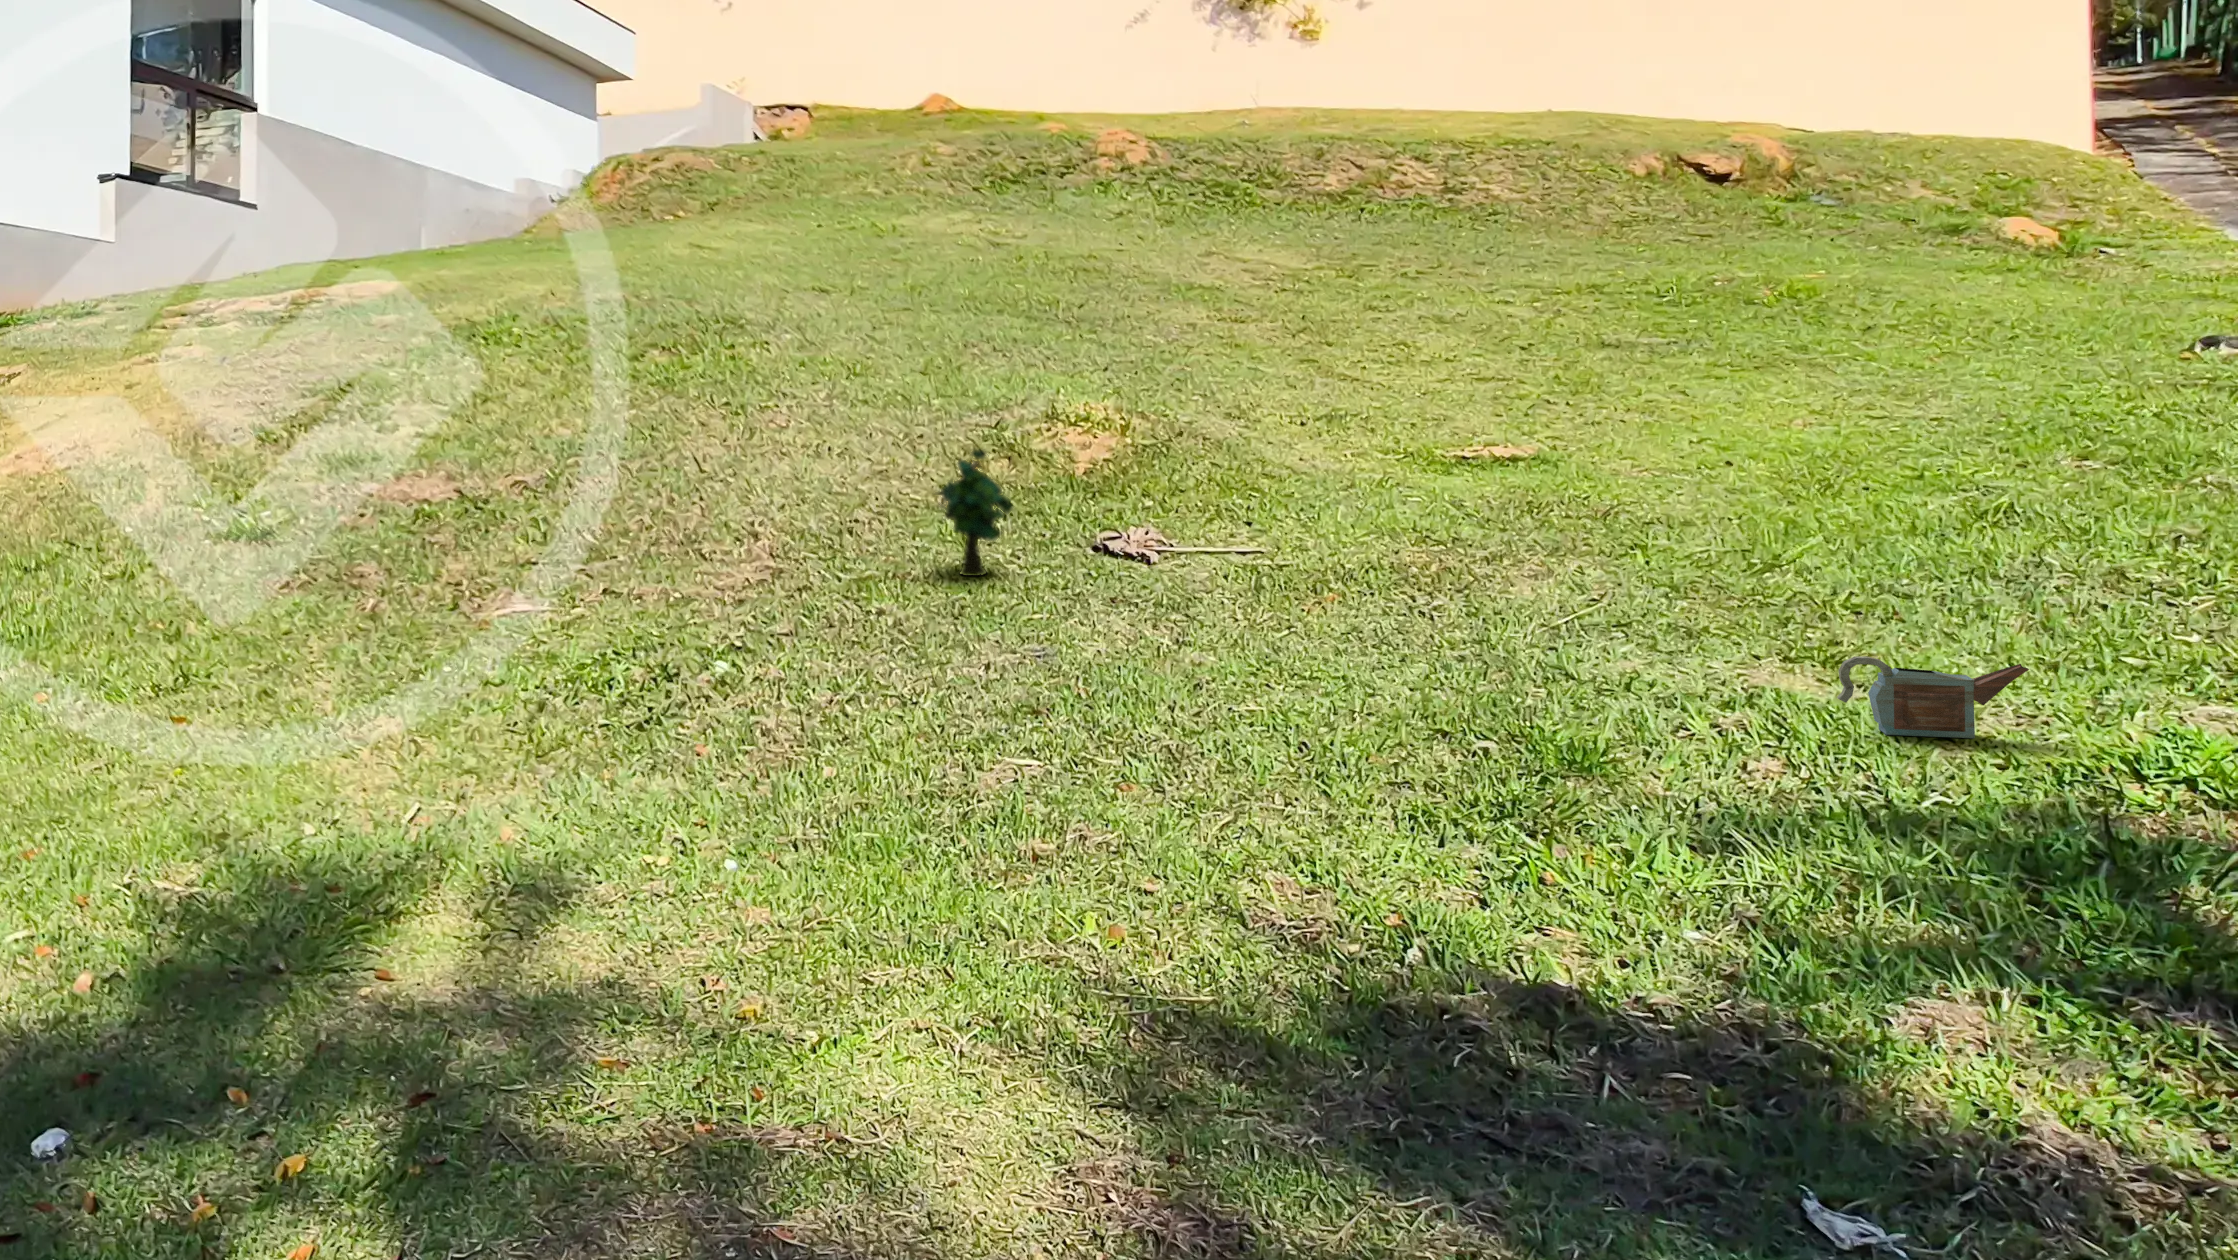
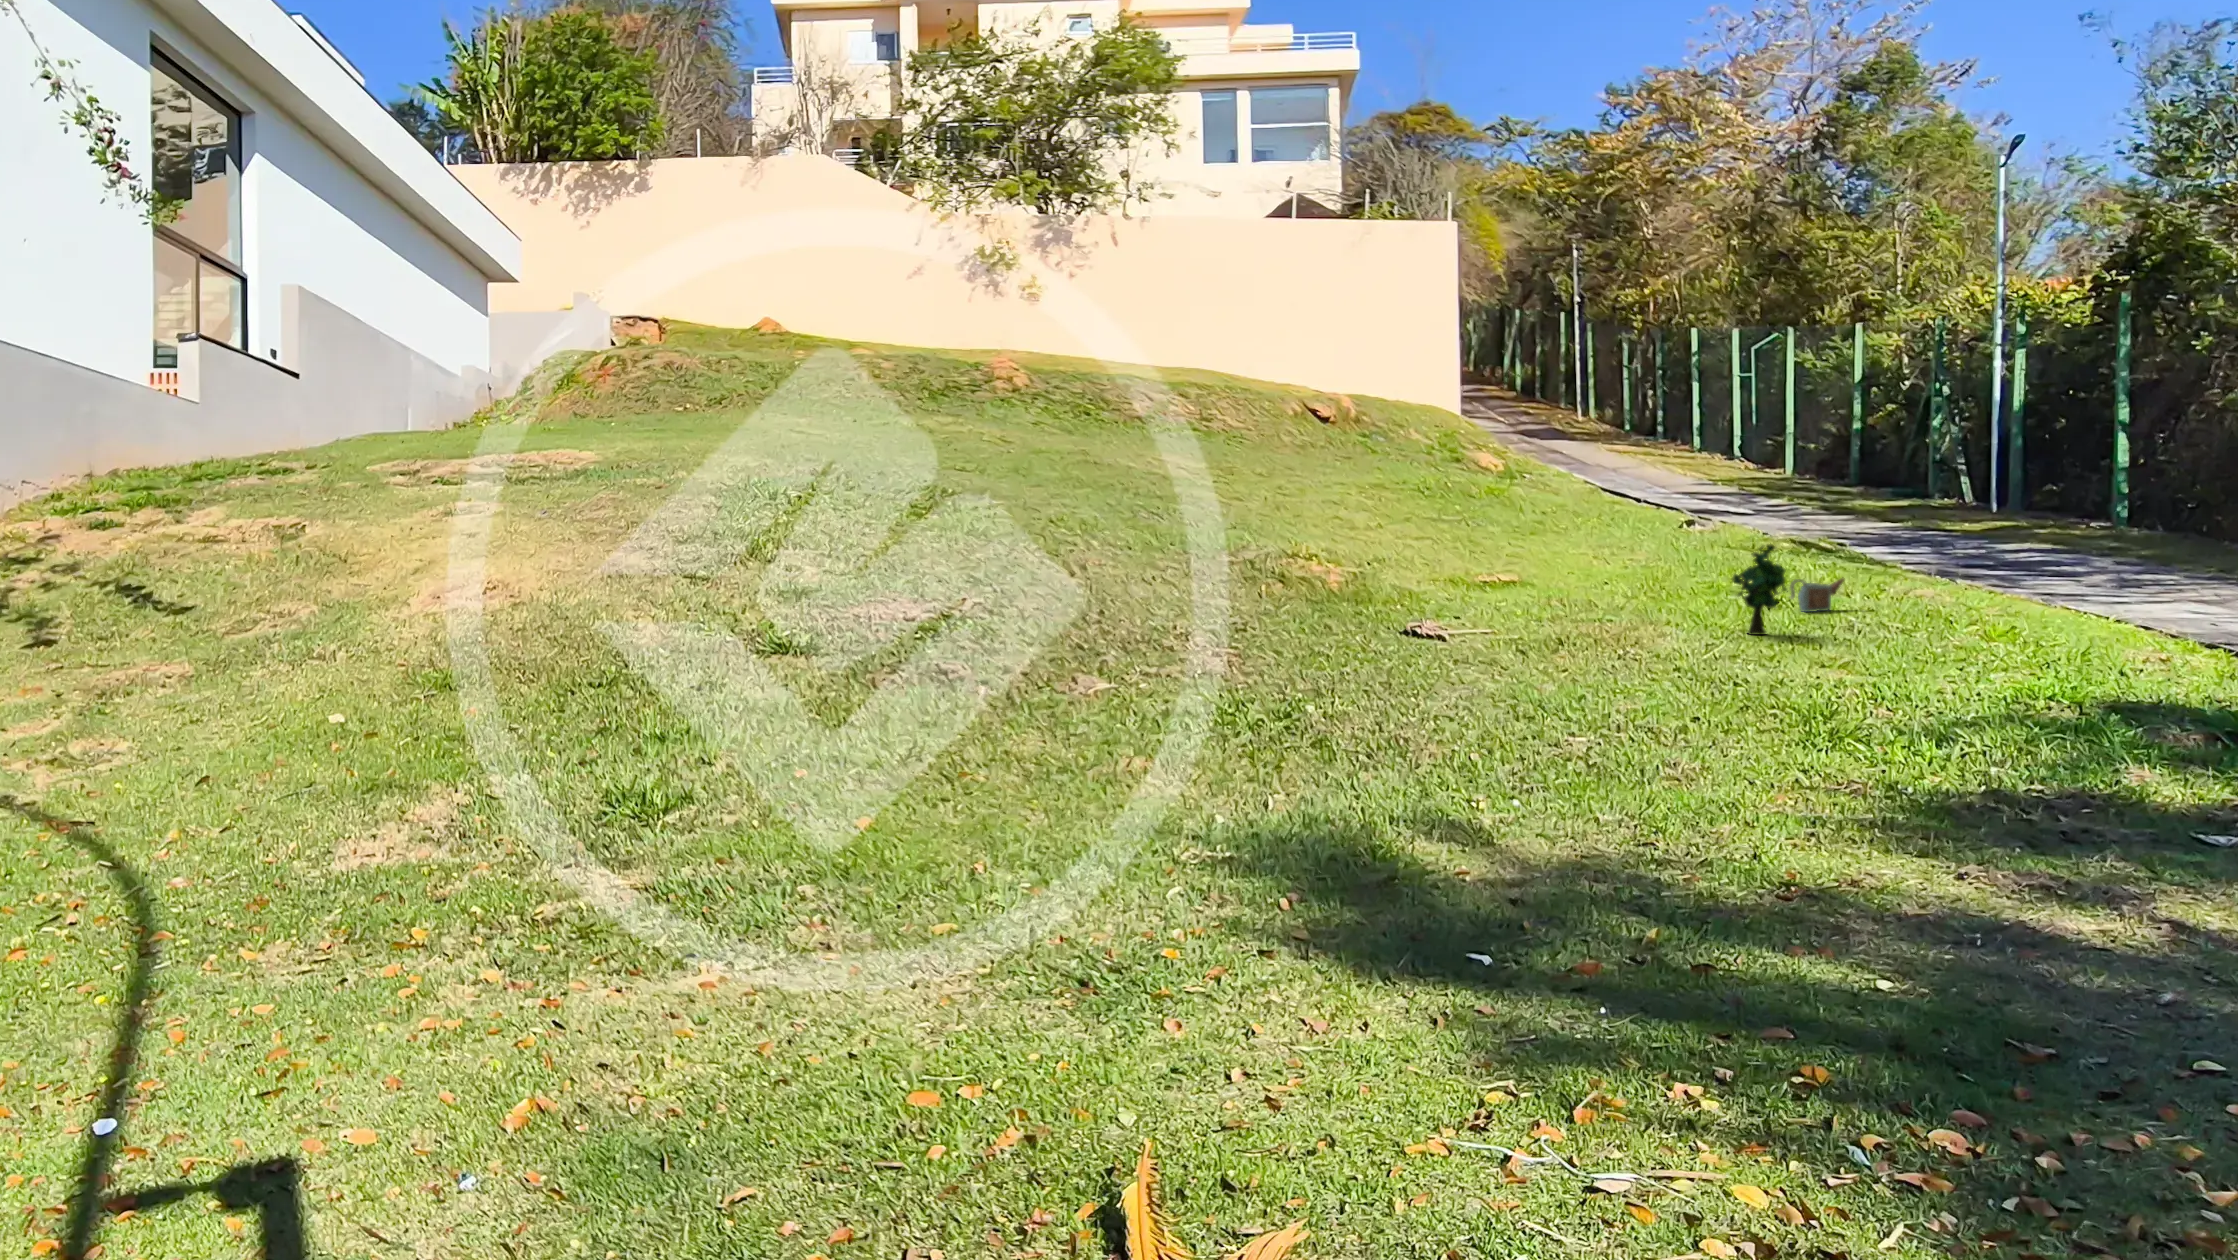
decorative plant: present [938,450,1013,576] -> present [1732,544,1788,635]

